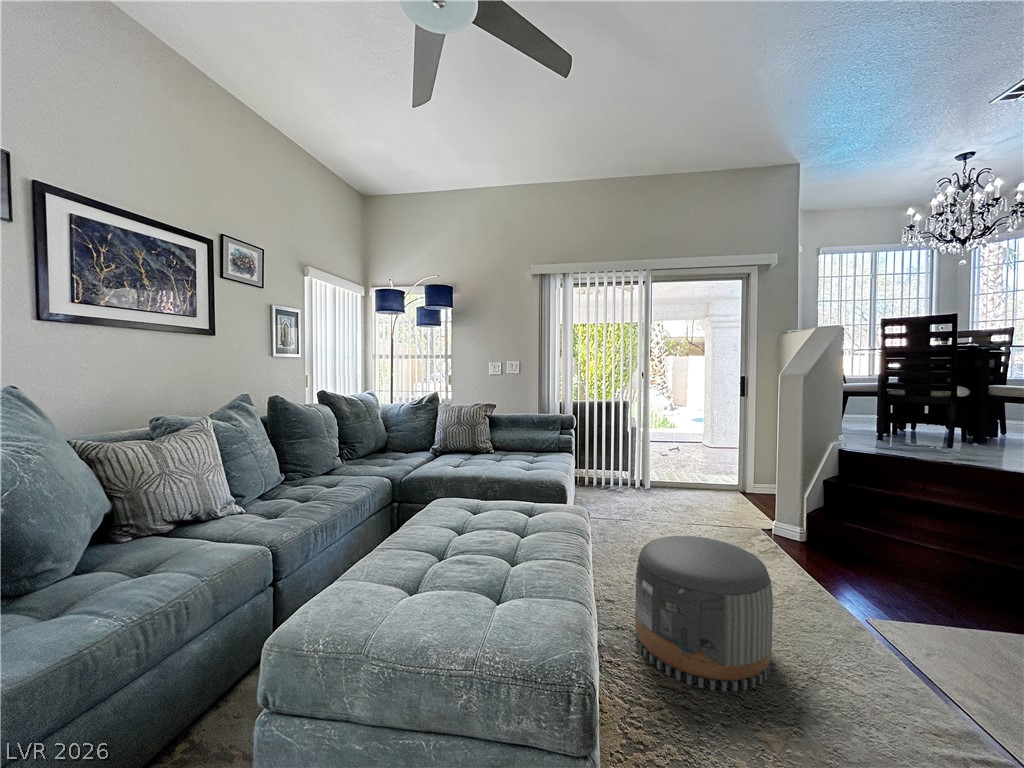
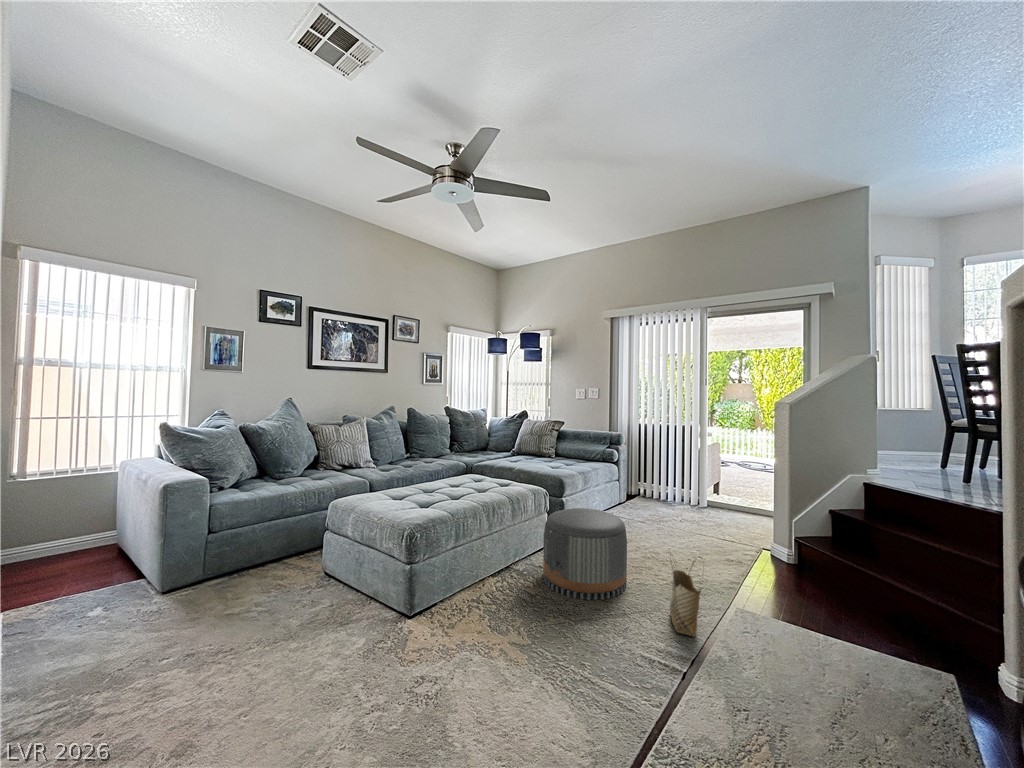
woven basket: none [859,591,953,713] -> present [670,556,701,637]

